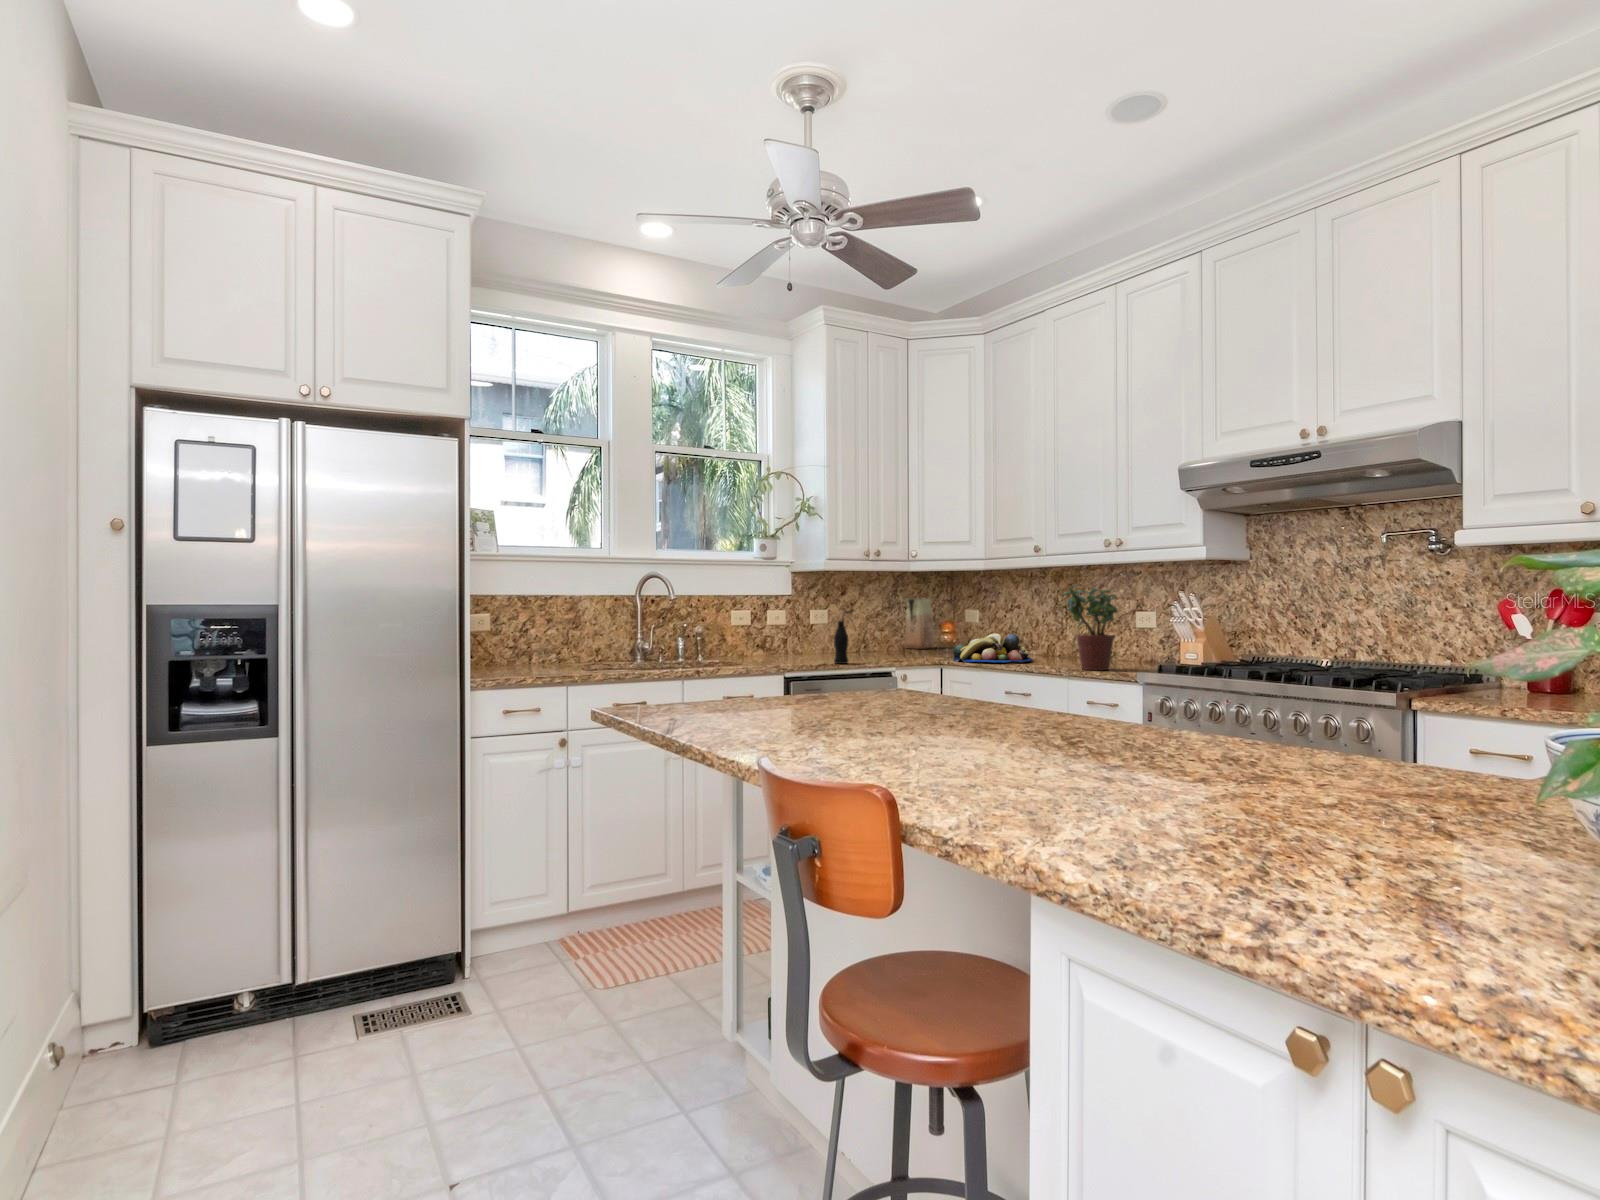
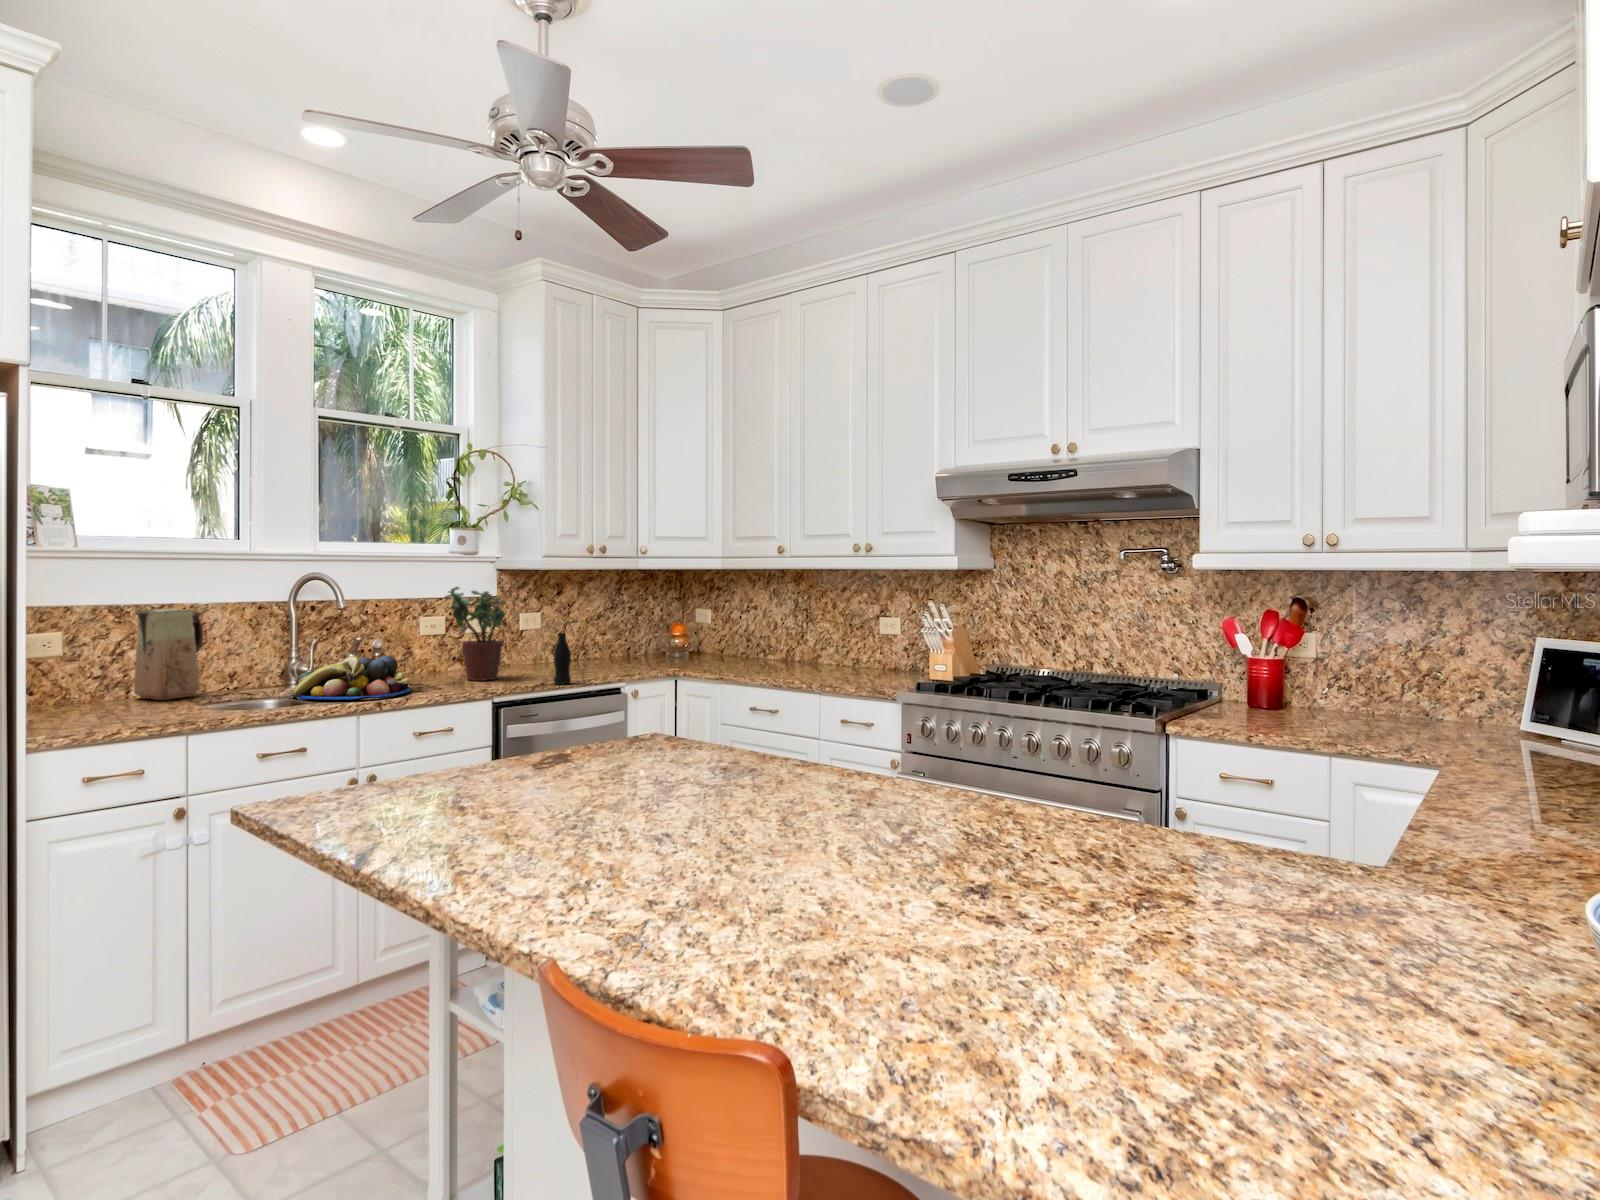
potted plant: present [1063,585,1117,670] -> present [444,587,505,681]
vase: present [903,598,934,649] -> present [134,609,203,700]
fruit bowl: present [953,633,1032,663] -> present [293,656,411,700]

